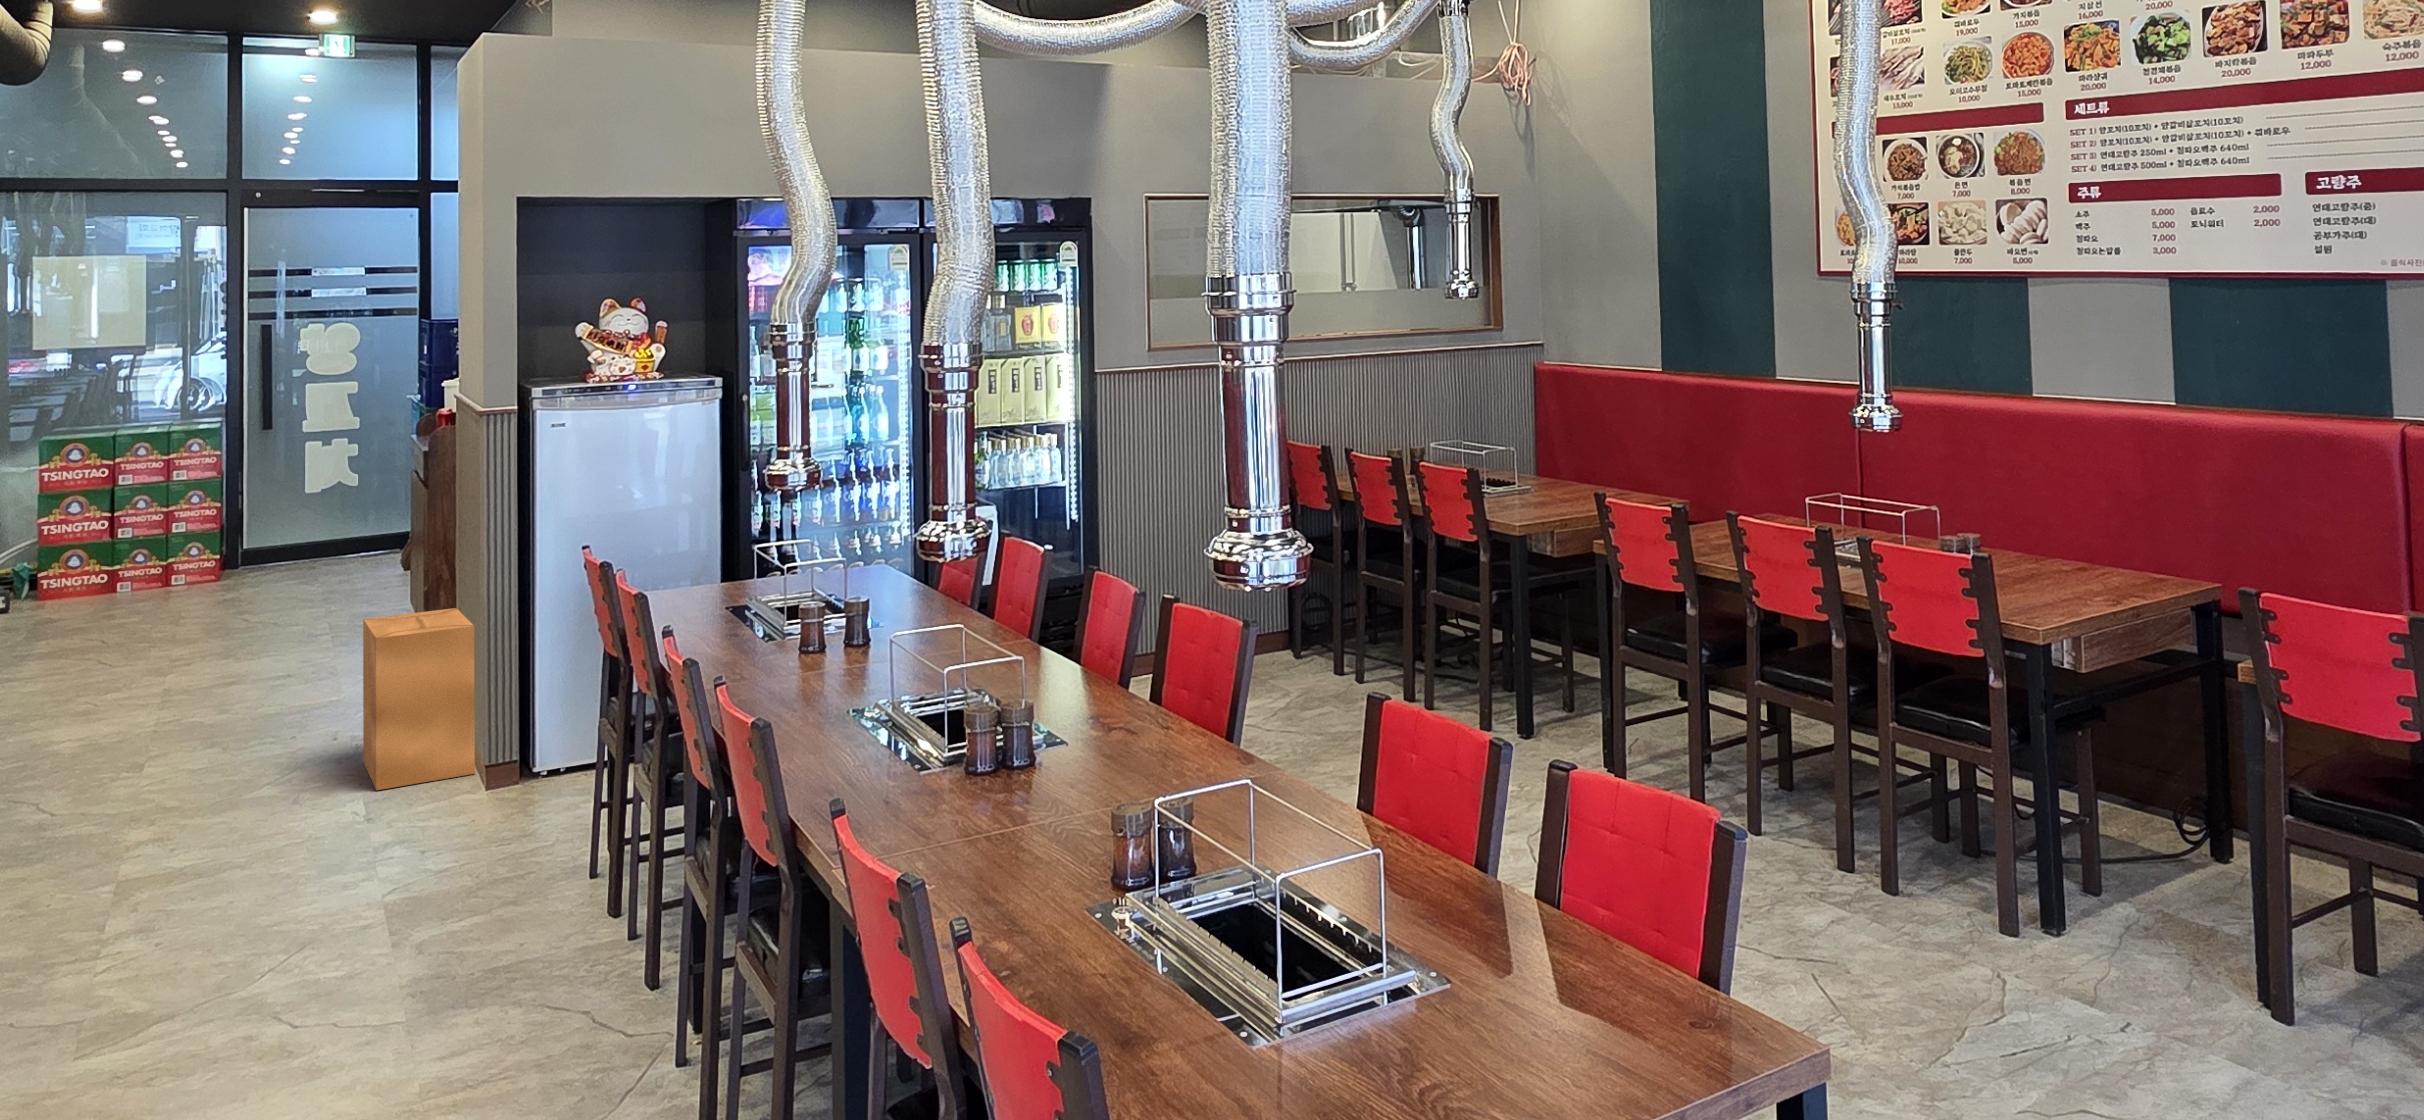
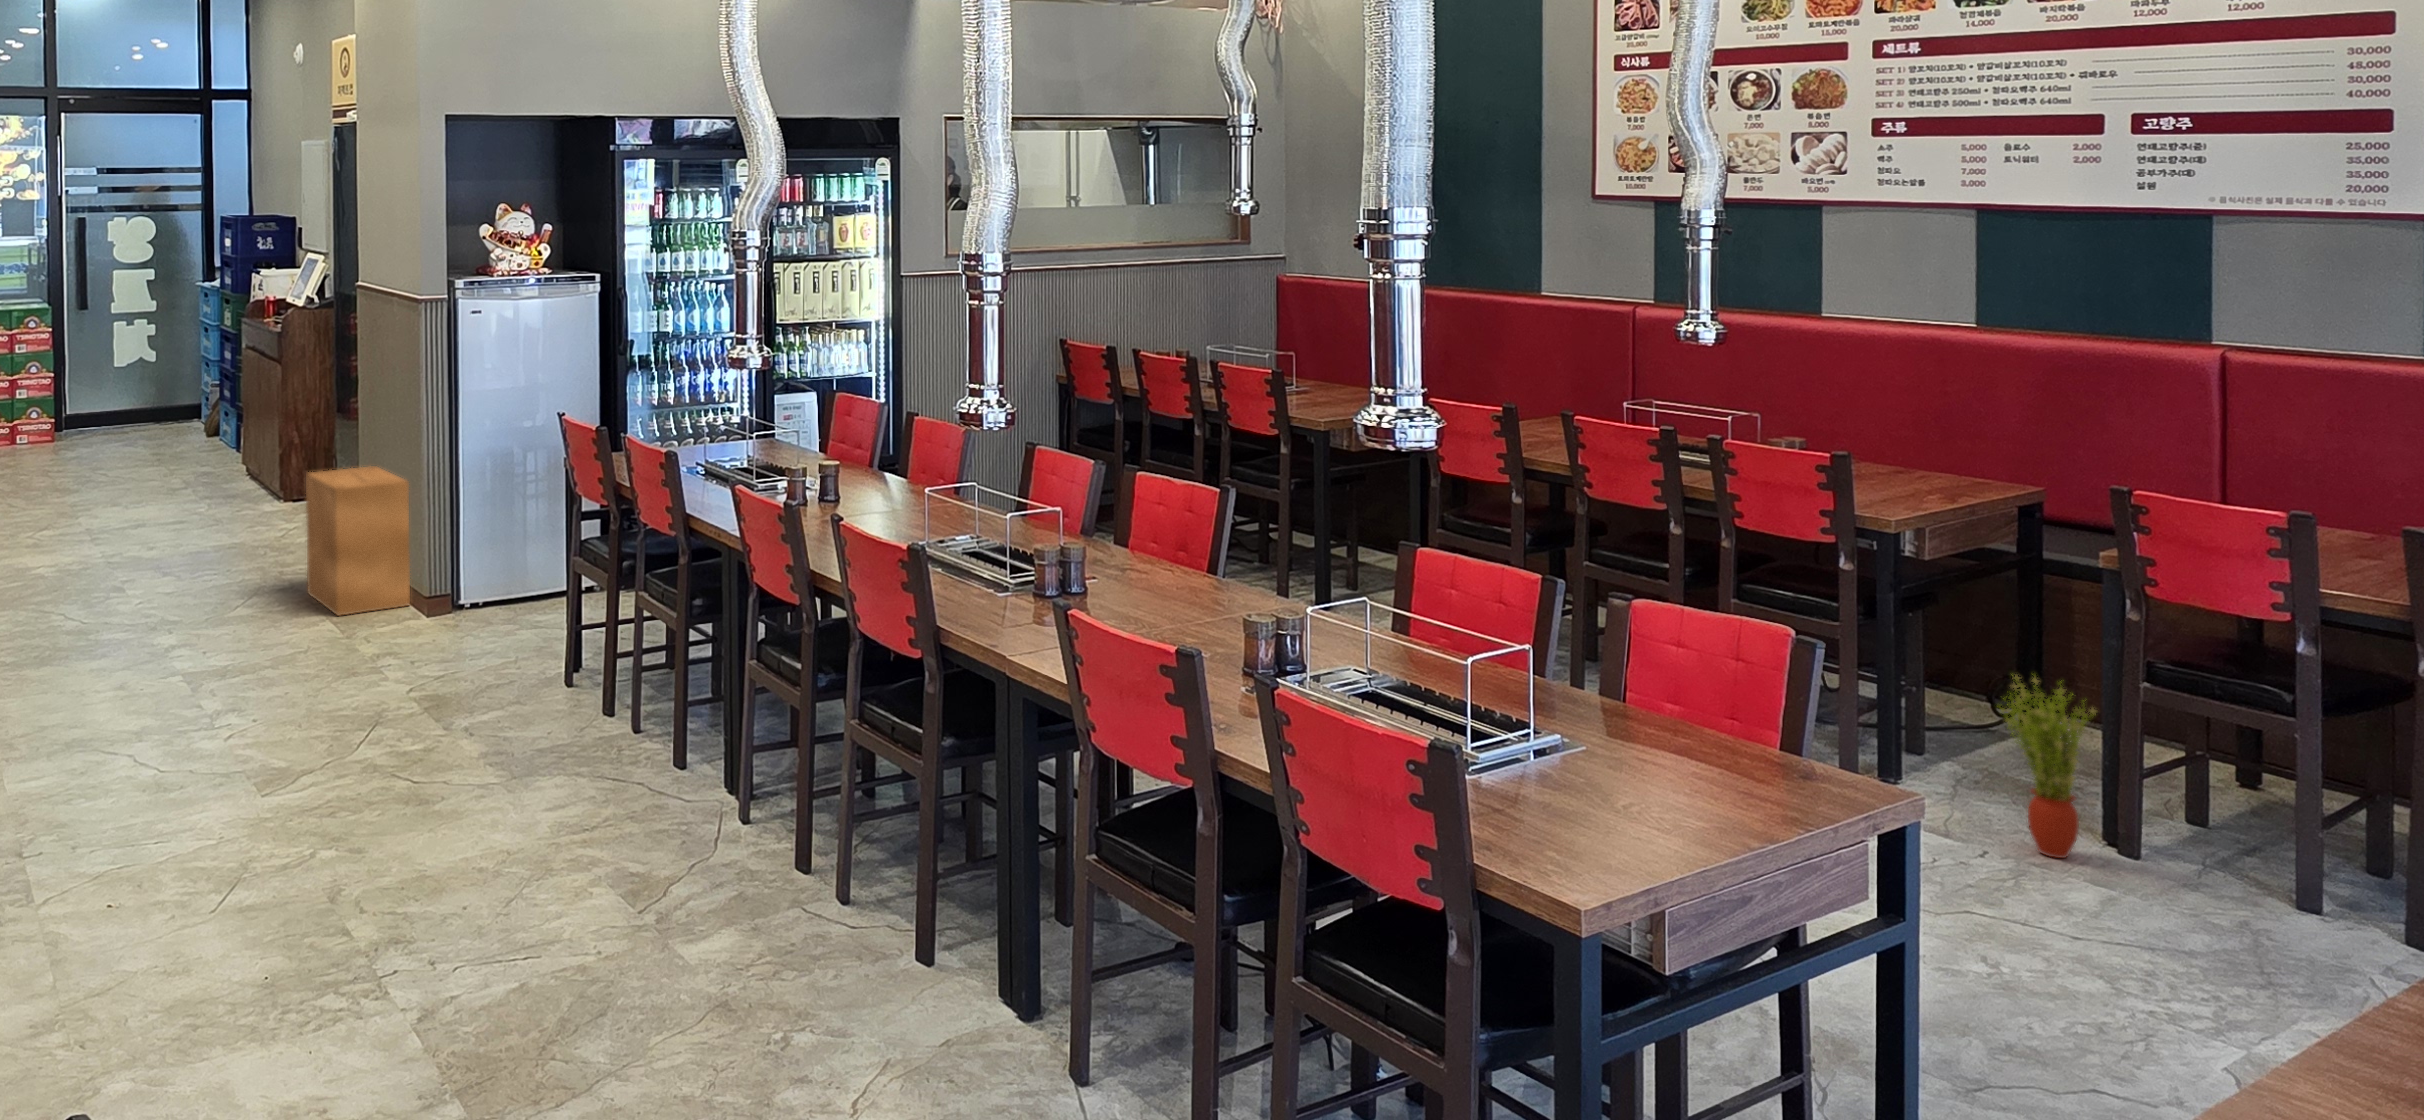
potted plant: none [2116,805,2217,1022] -> present [1997,674,2096,858]

